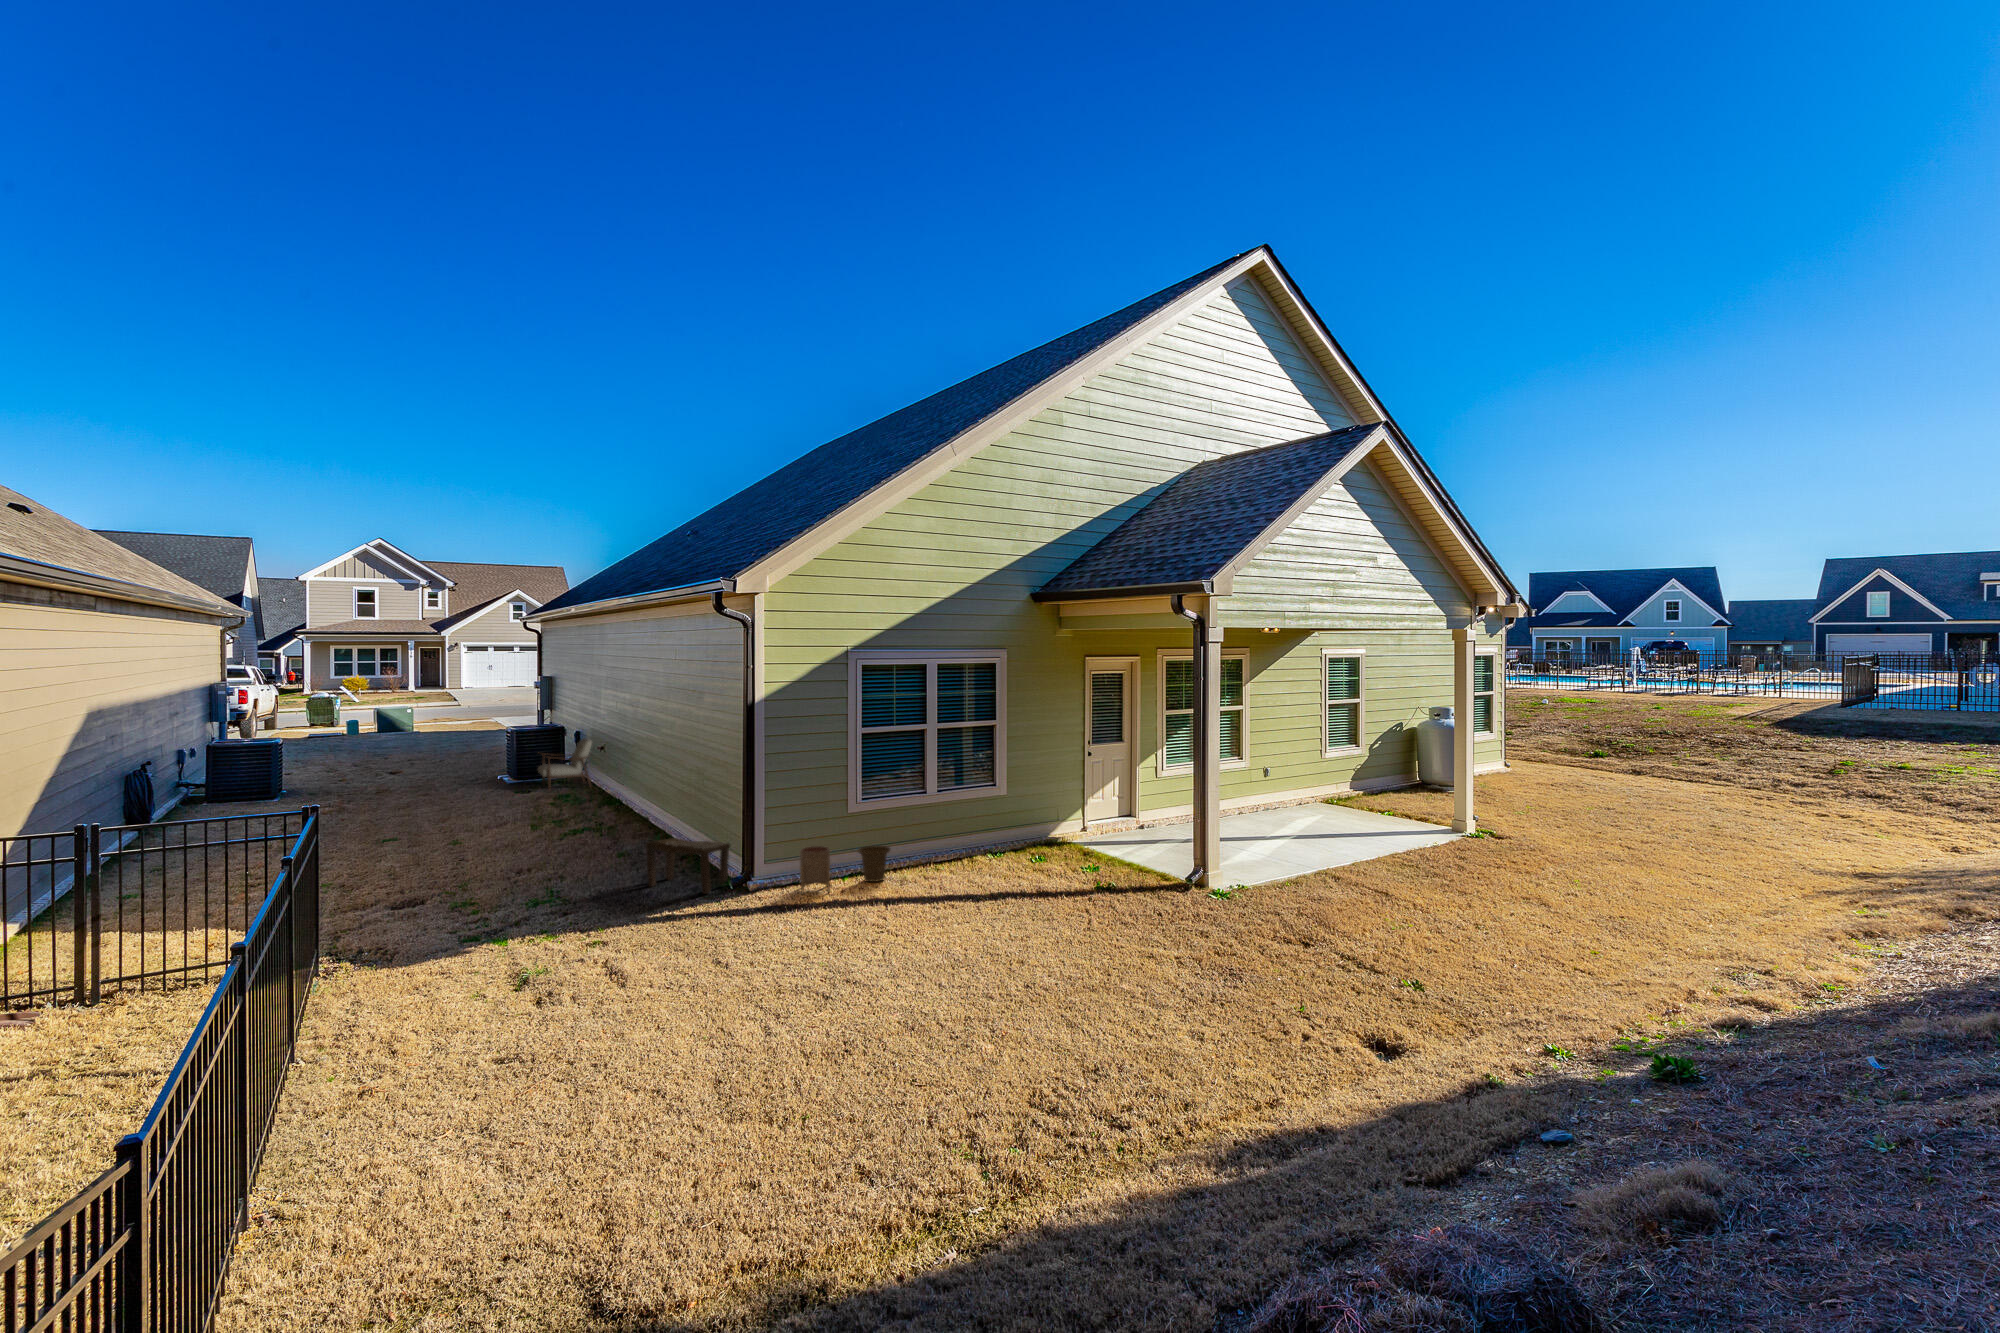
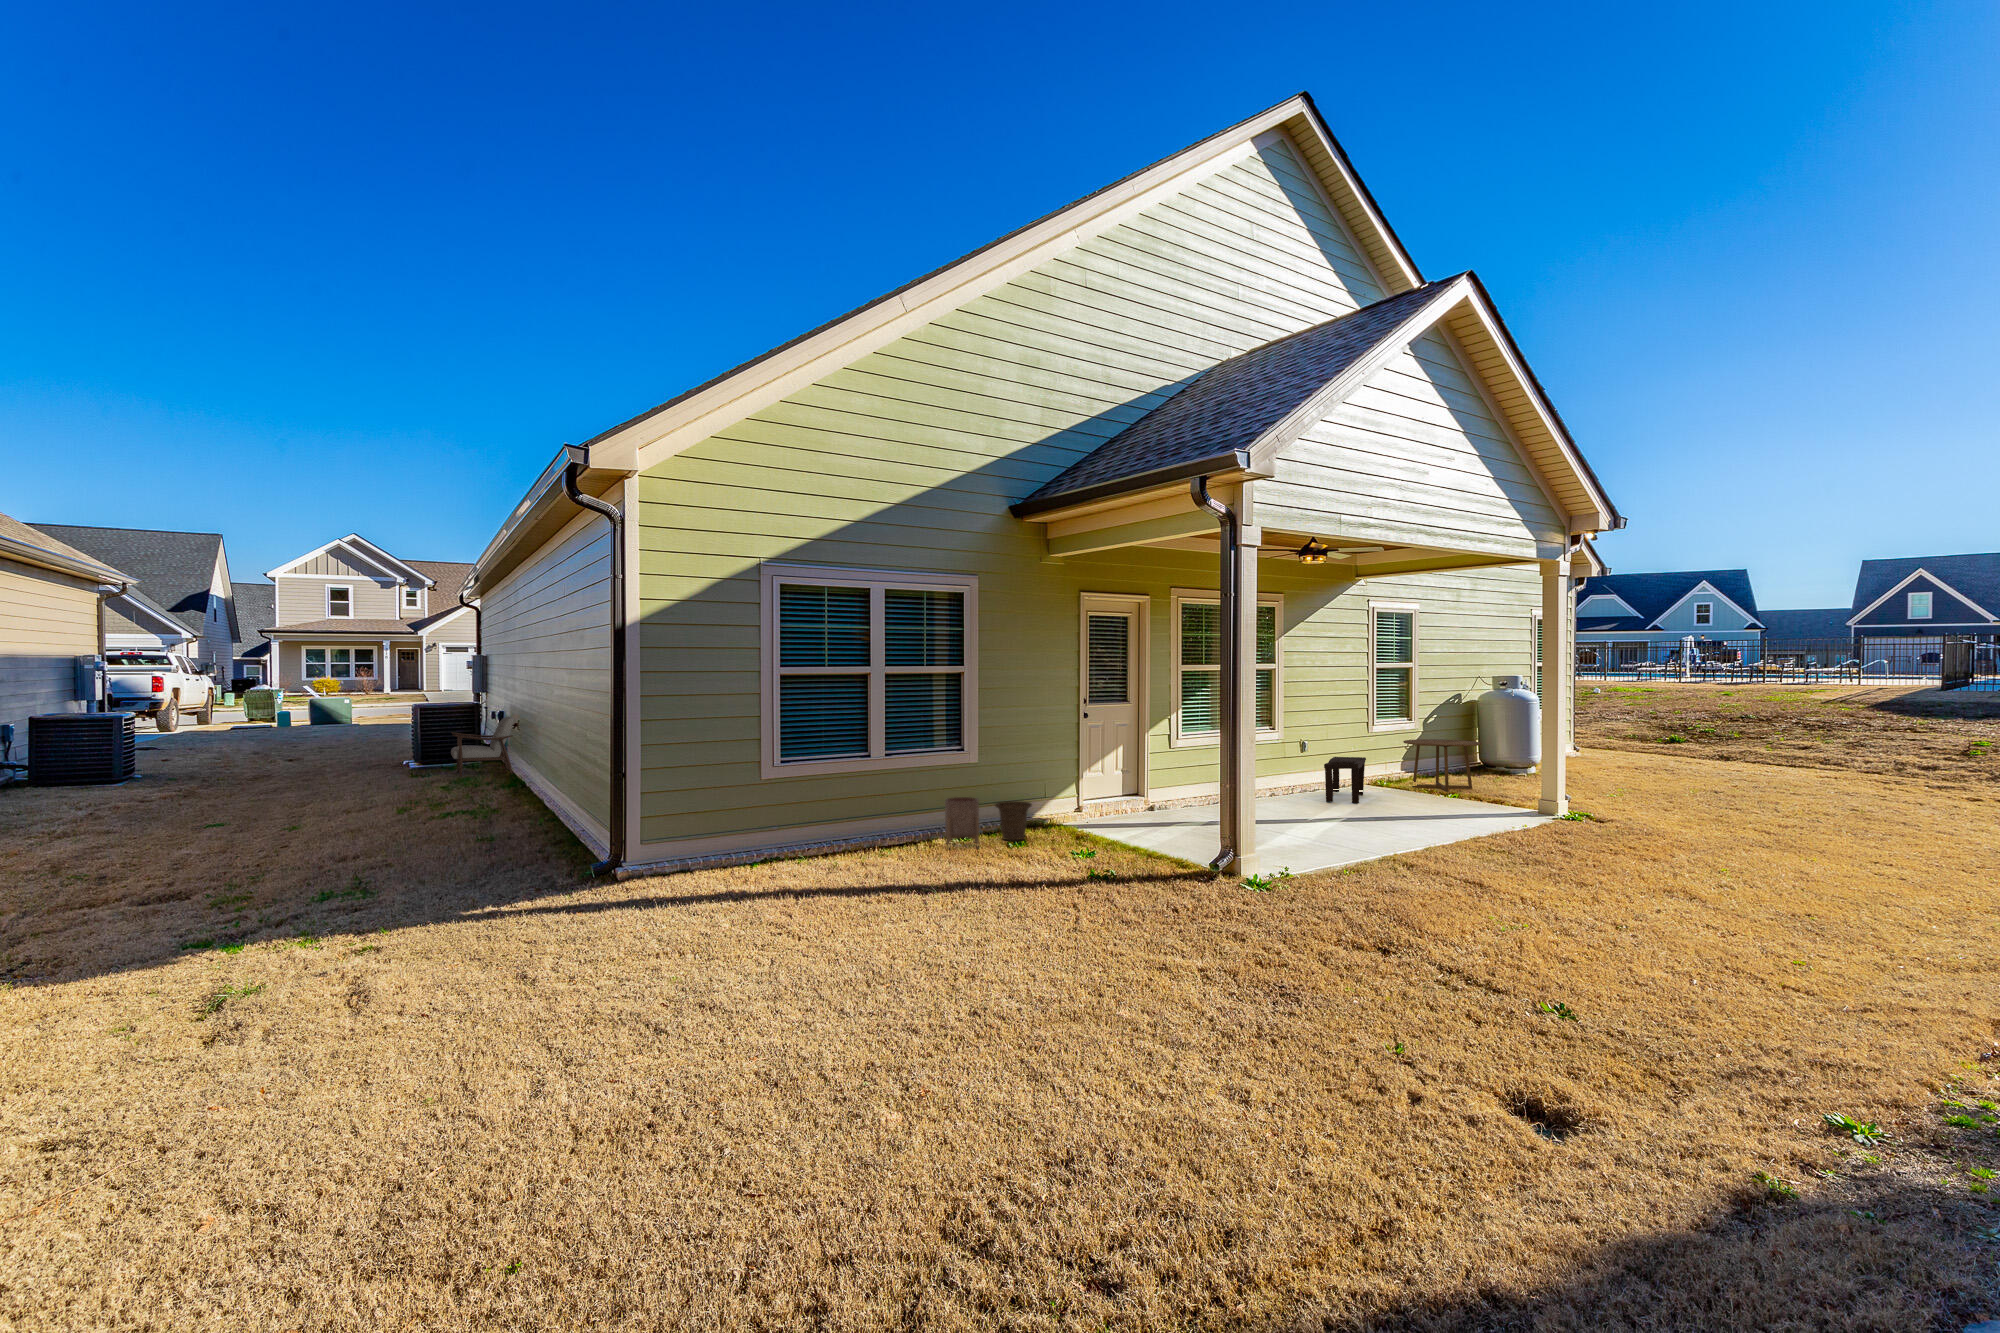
round table: none [1353,763,1417,809] -> present [1403,739,1481,791]
bench: present [646,838,730,894] -> present [1324,757,1366,803]
planter: present [800,846,830,894] -> present [945,797,979,849]
basket: present [858,846,890,883] -> present [995,801,1032,841]

